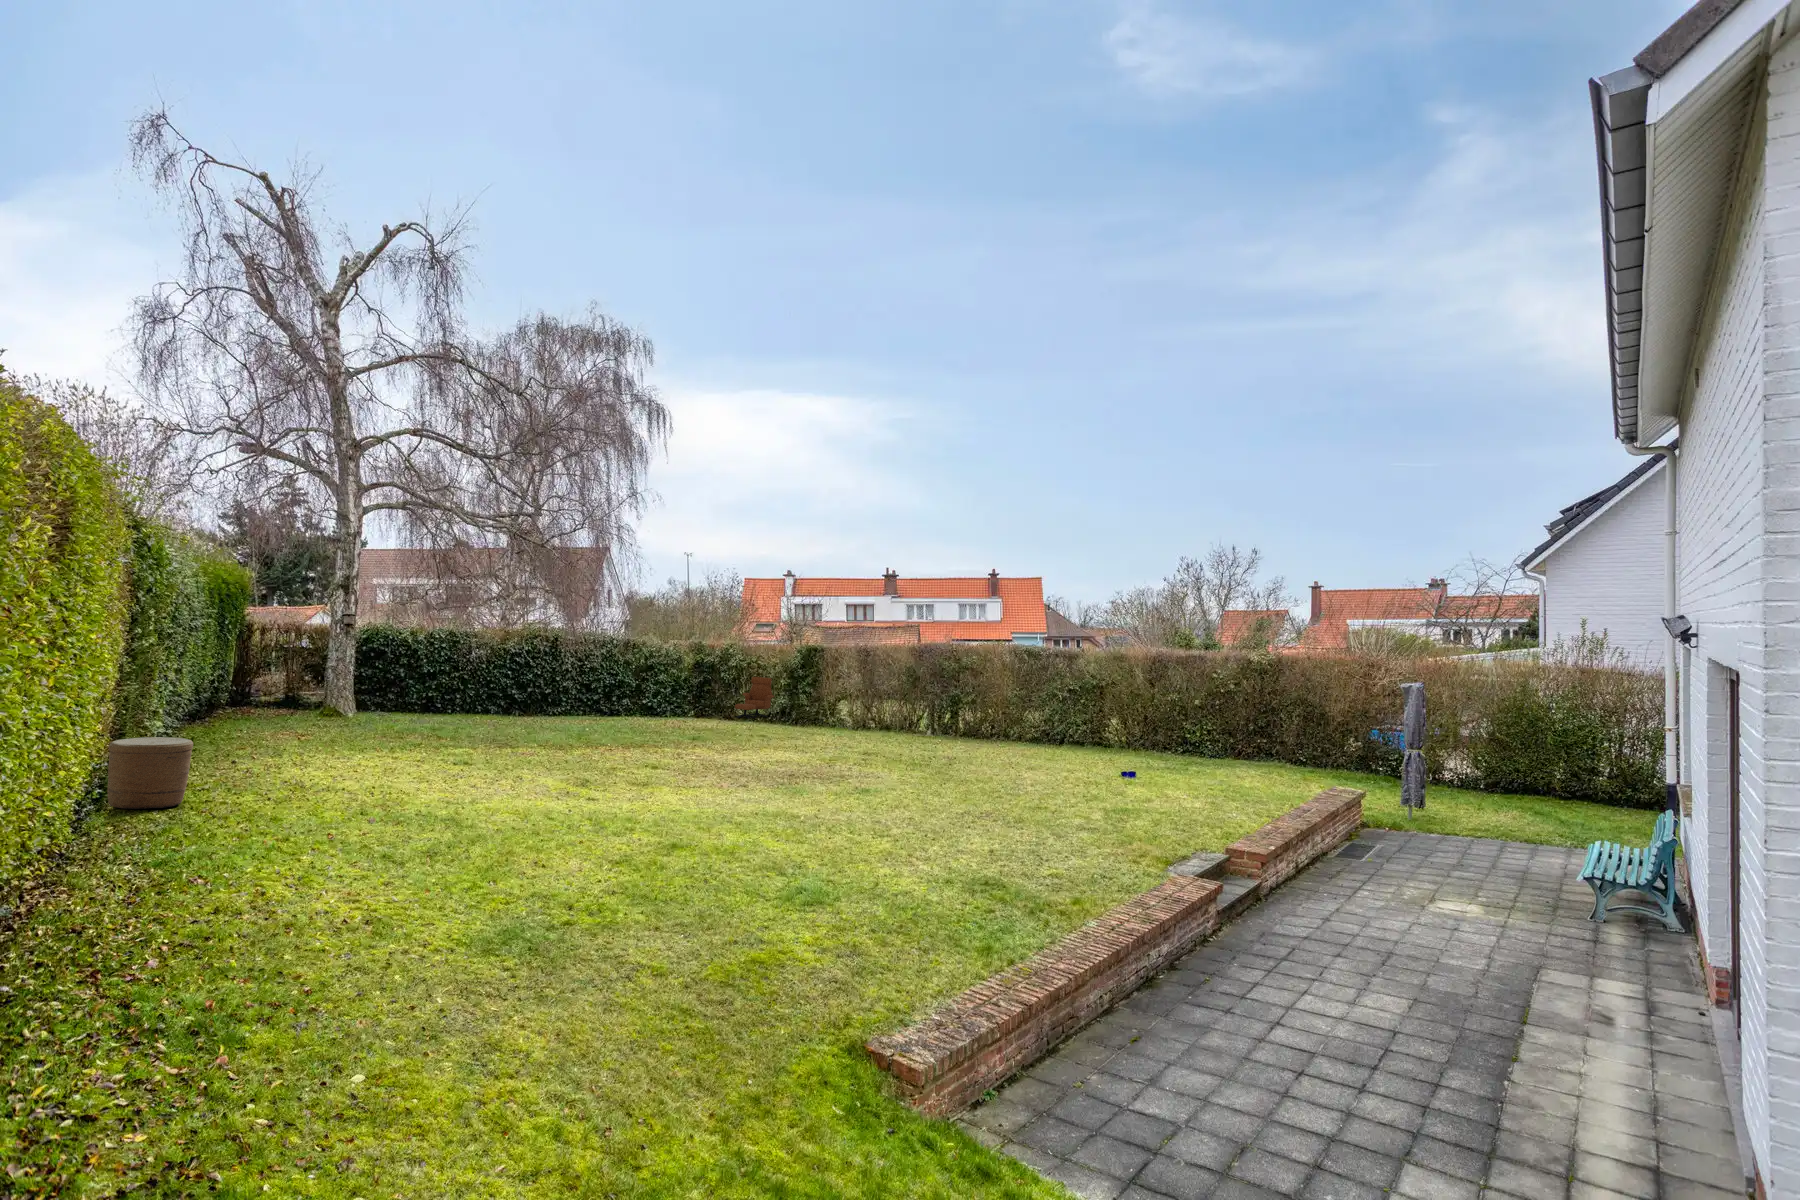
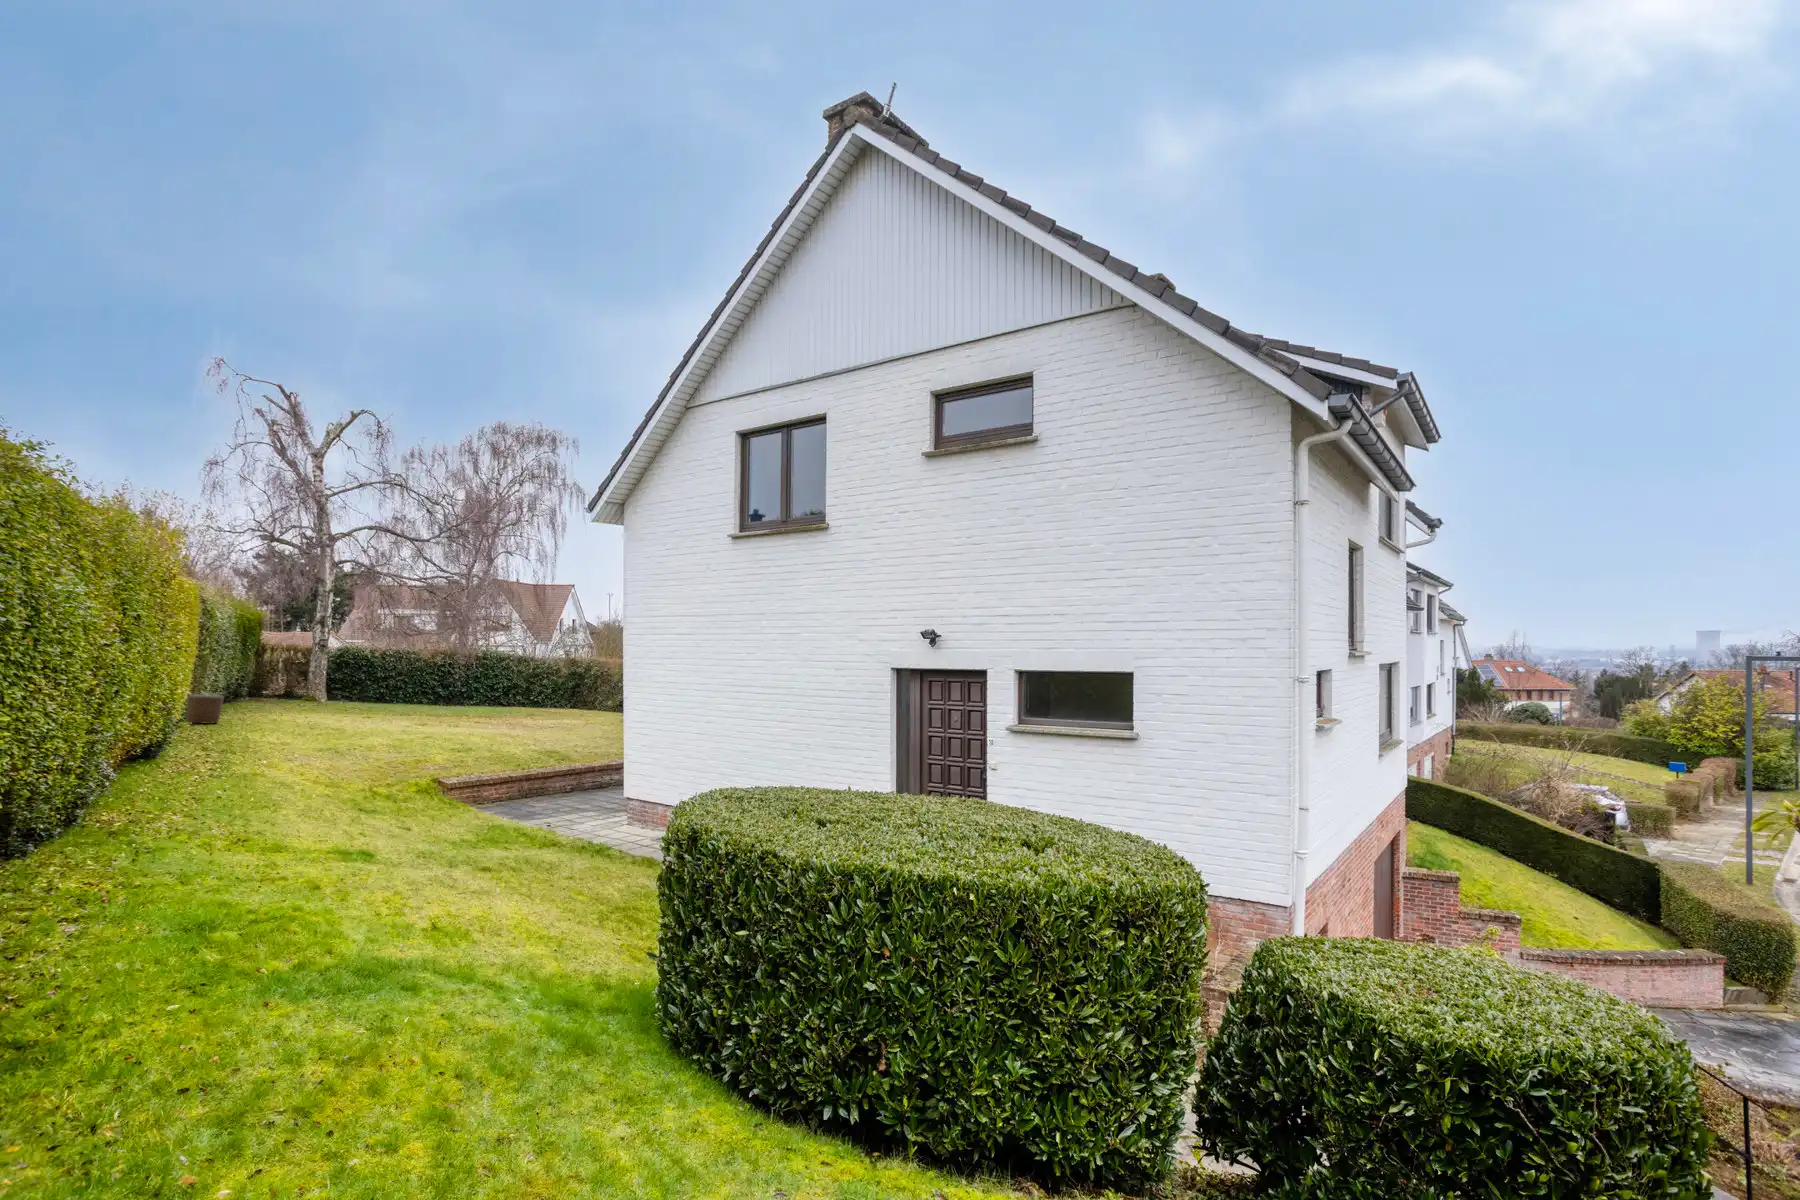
lounge chair: present [735,677,774,719] -> none [582,682,610,708]

